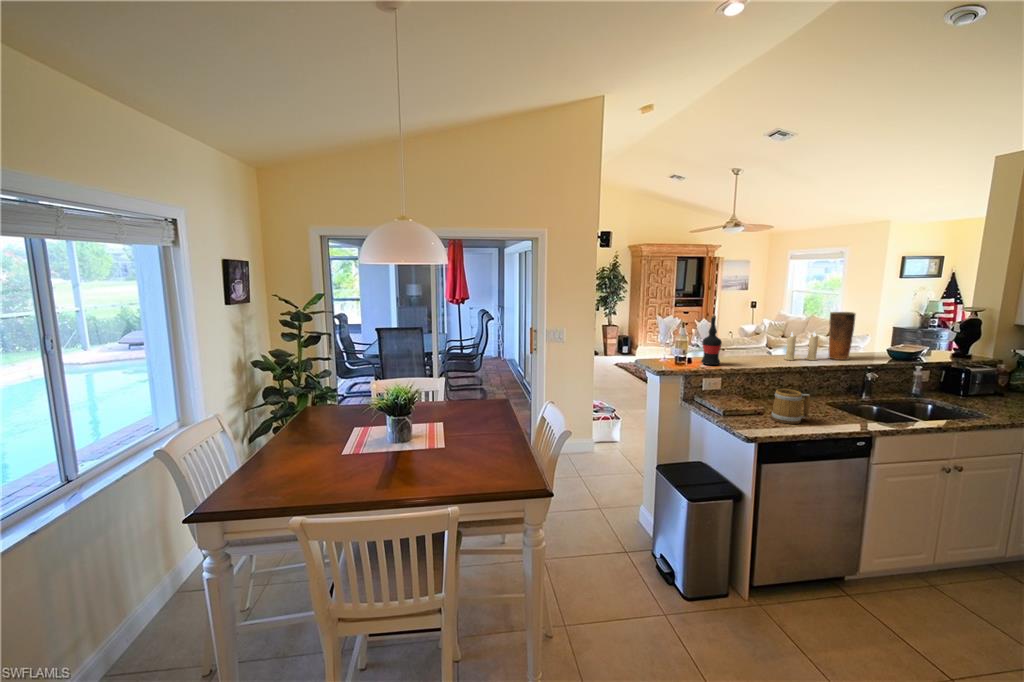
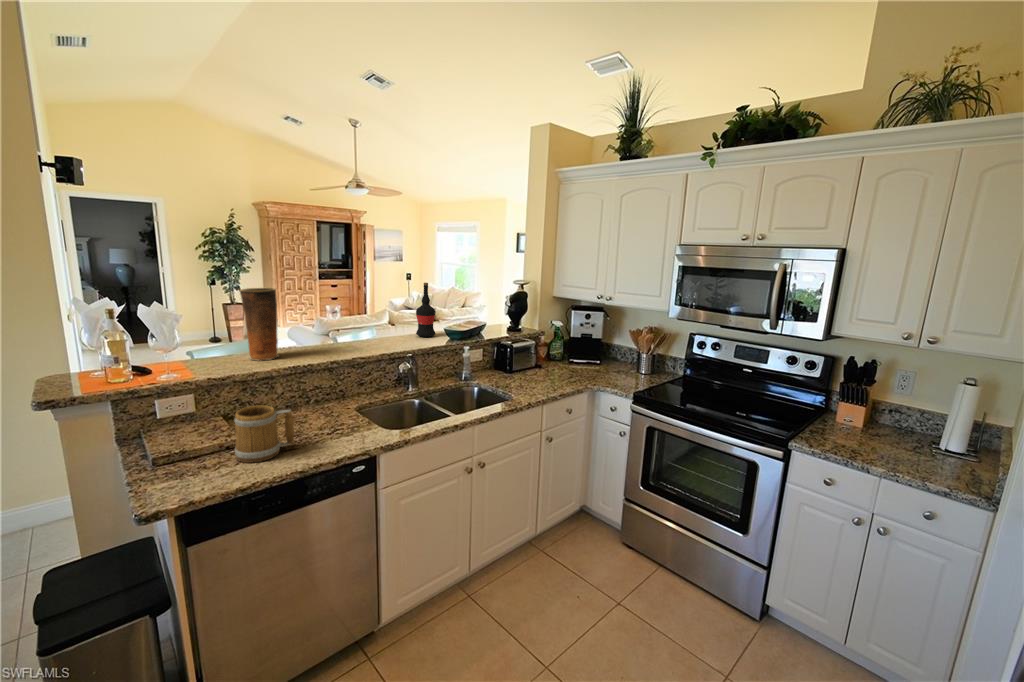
vase: present [828,312,856,360] -> present [239,287,279,361]
wine bottle: present [701,315,722,365] -> present [416,283,435,337]
candle: present [784,332,818,360] -> none [318,309,362,351]

